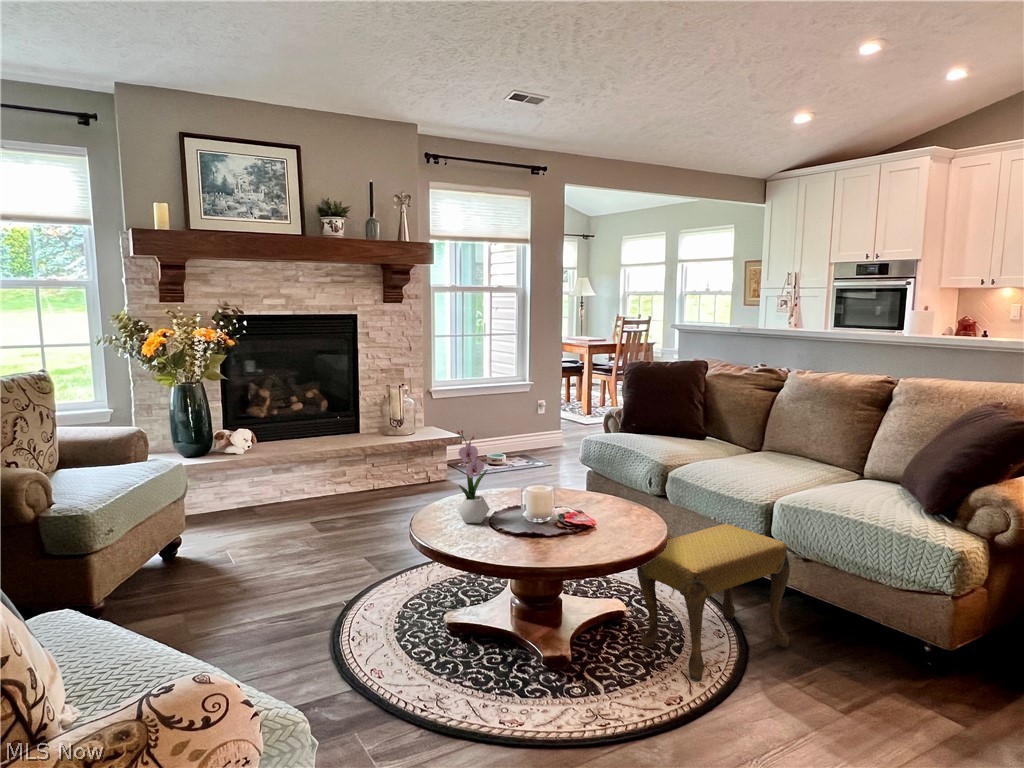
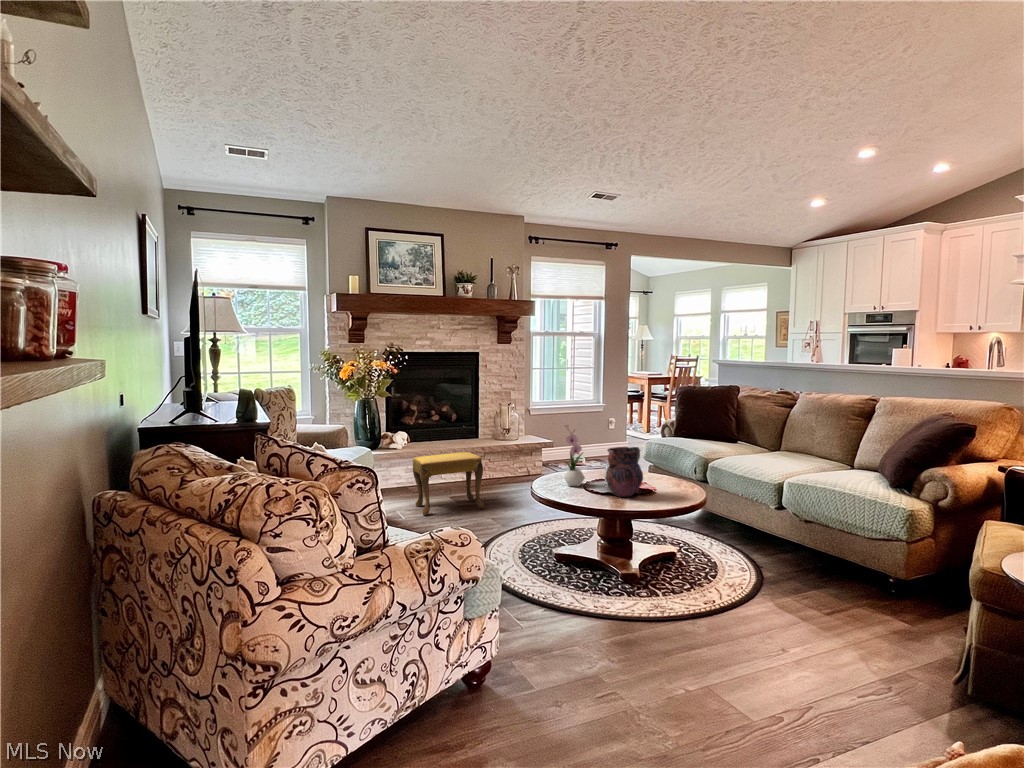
vase: none [519,463,576,543] -> present [605,447,643,497]
footstool: present [637,524,790,681] -> present [413,452,484,515]

